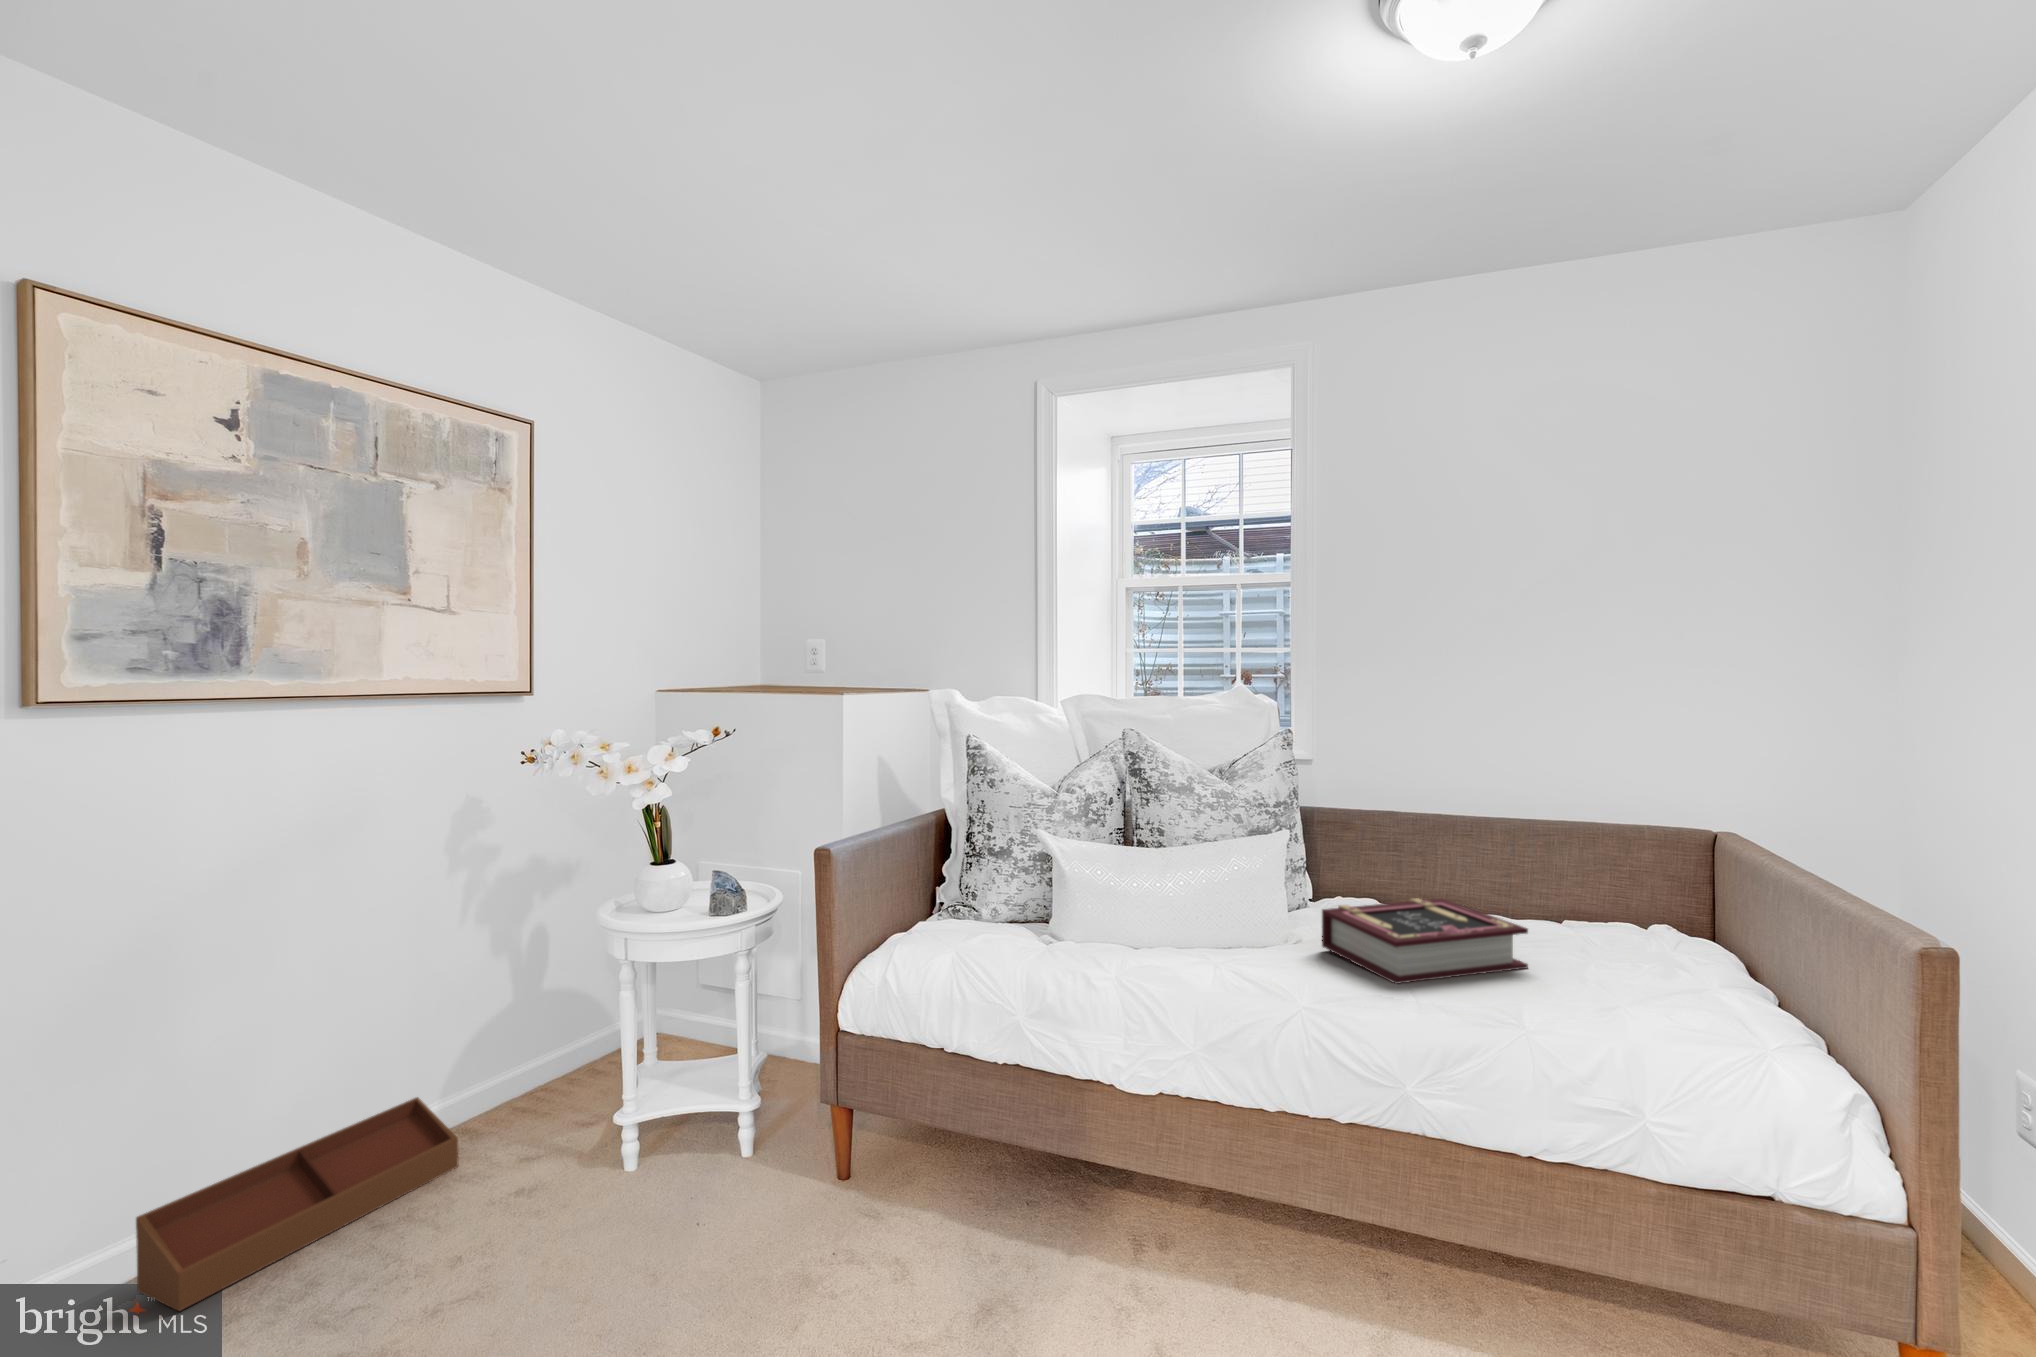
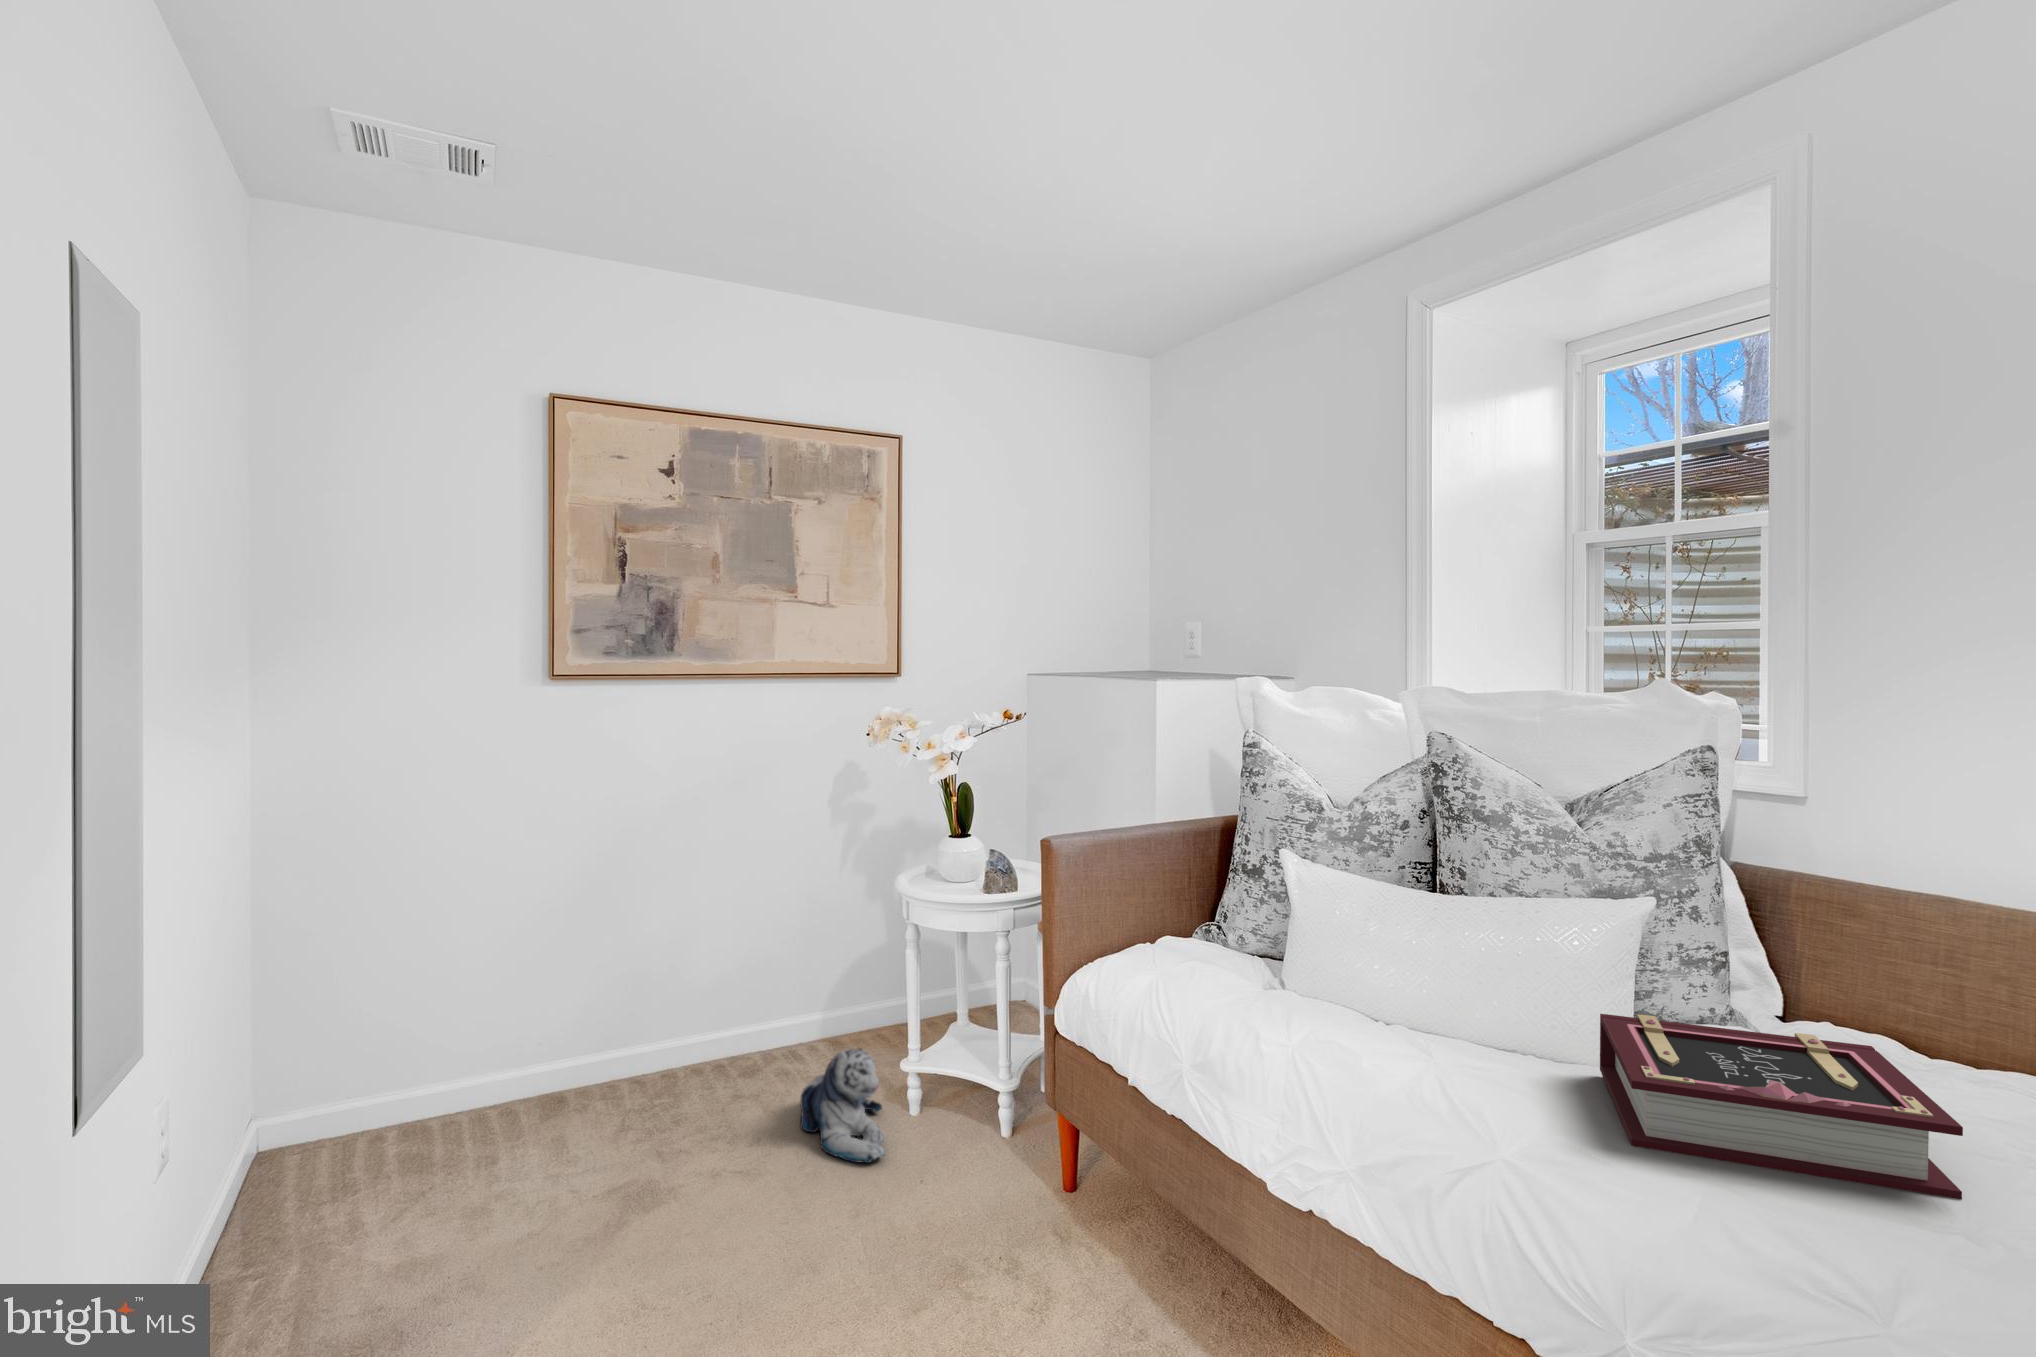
storage bin: present [136,1097,458,1311] -> none [604,1002,811,1105]
plush toy: none [501,1116,655,1245] -> present [800,1049,885,1163]

